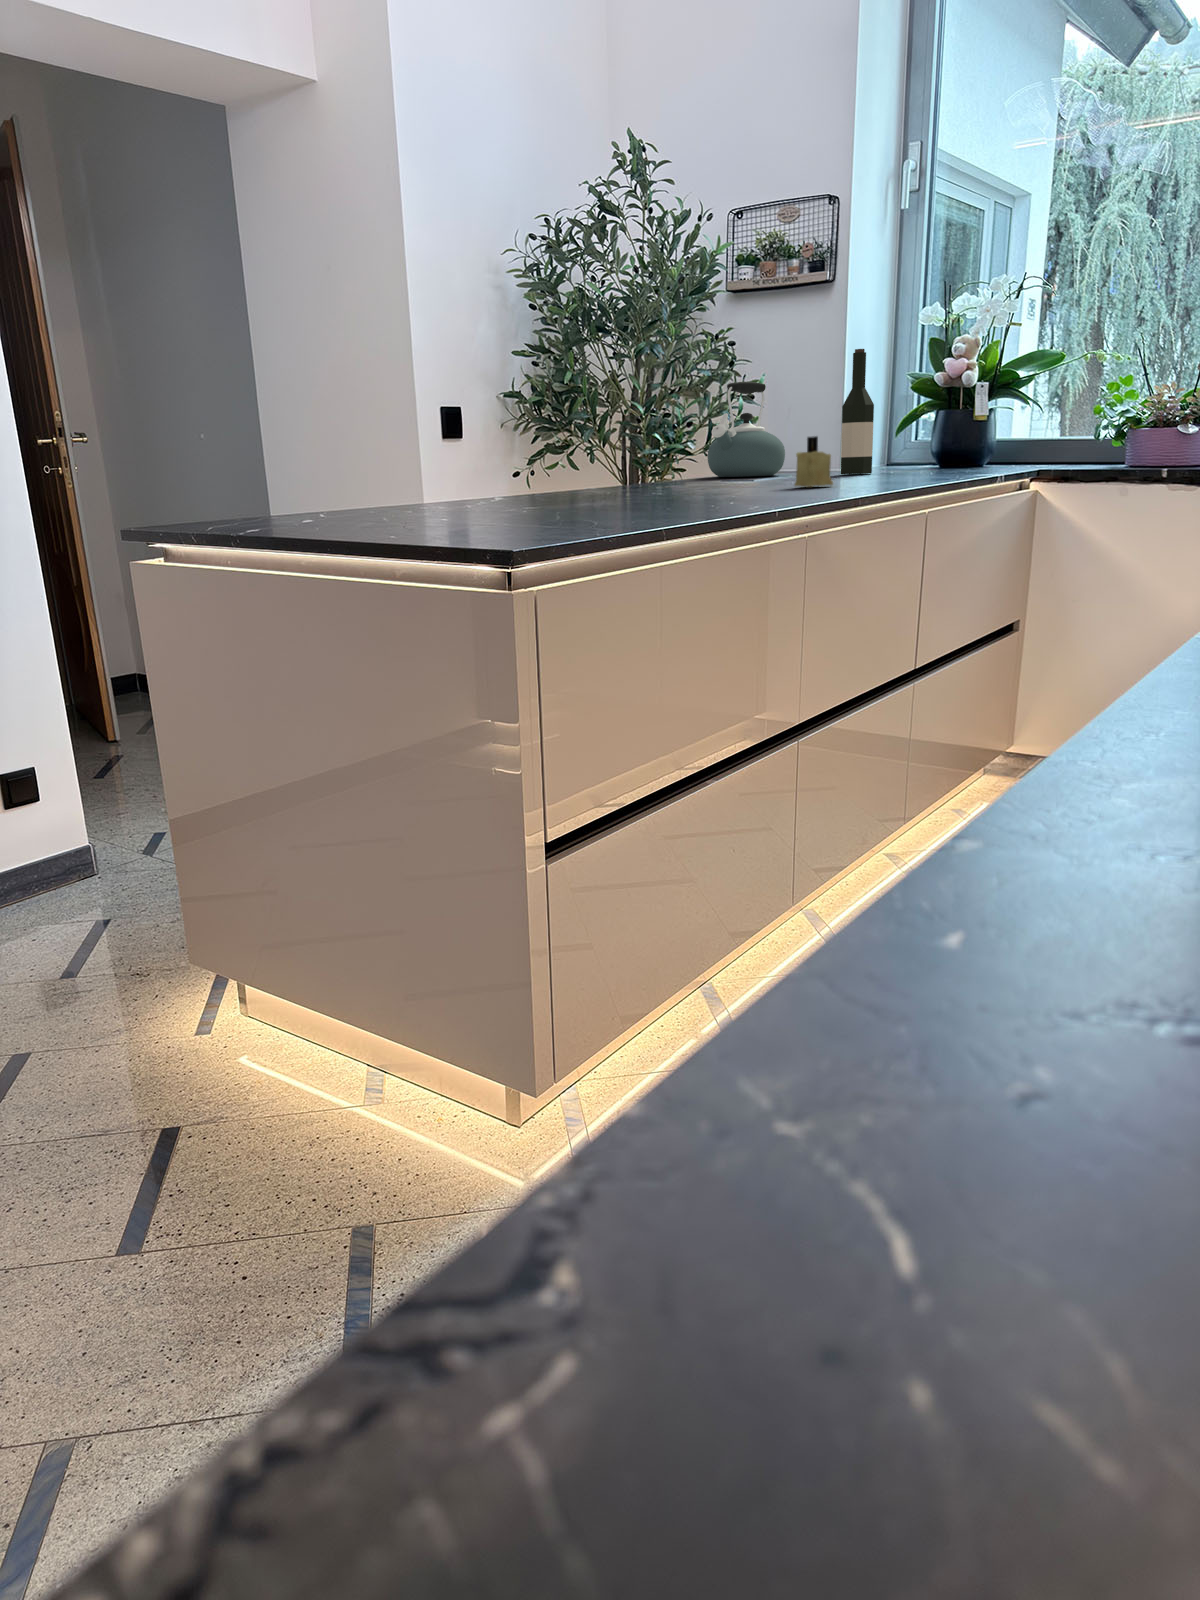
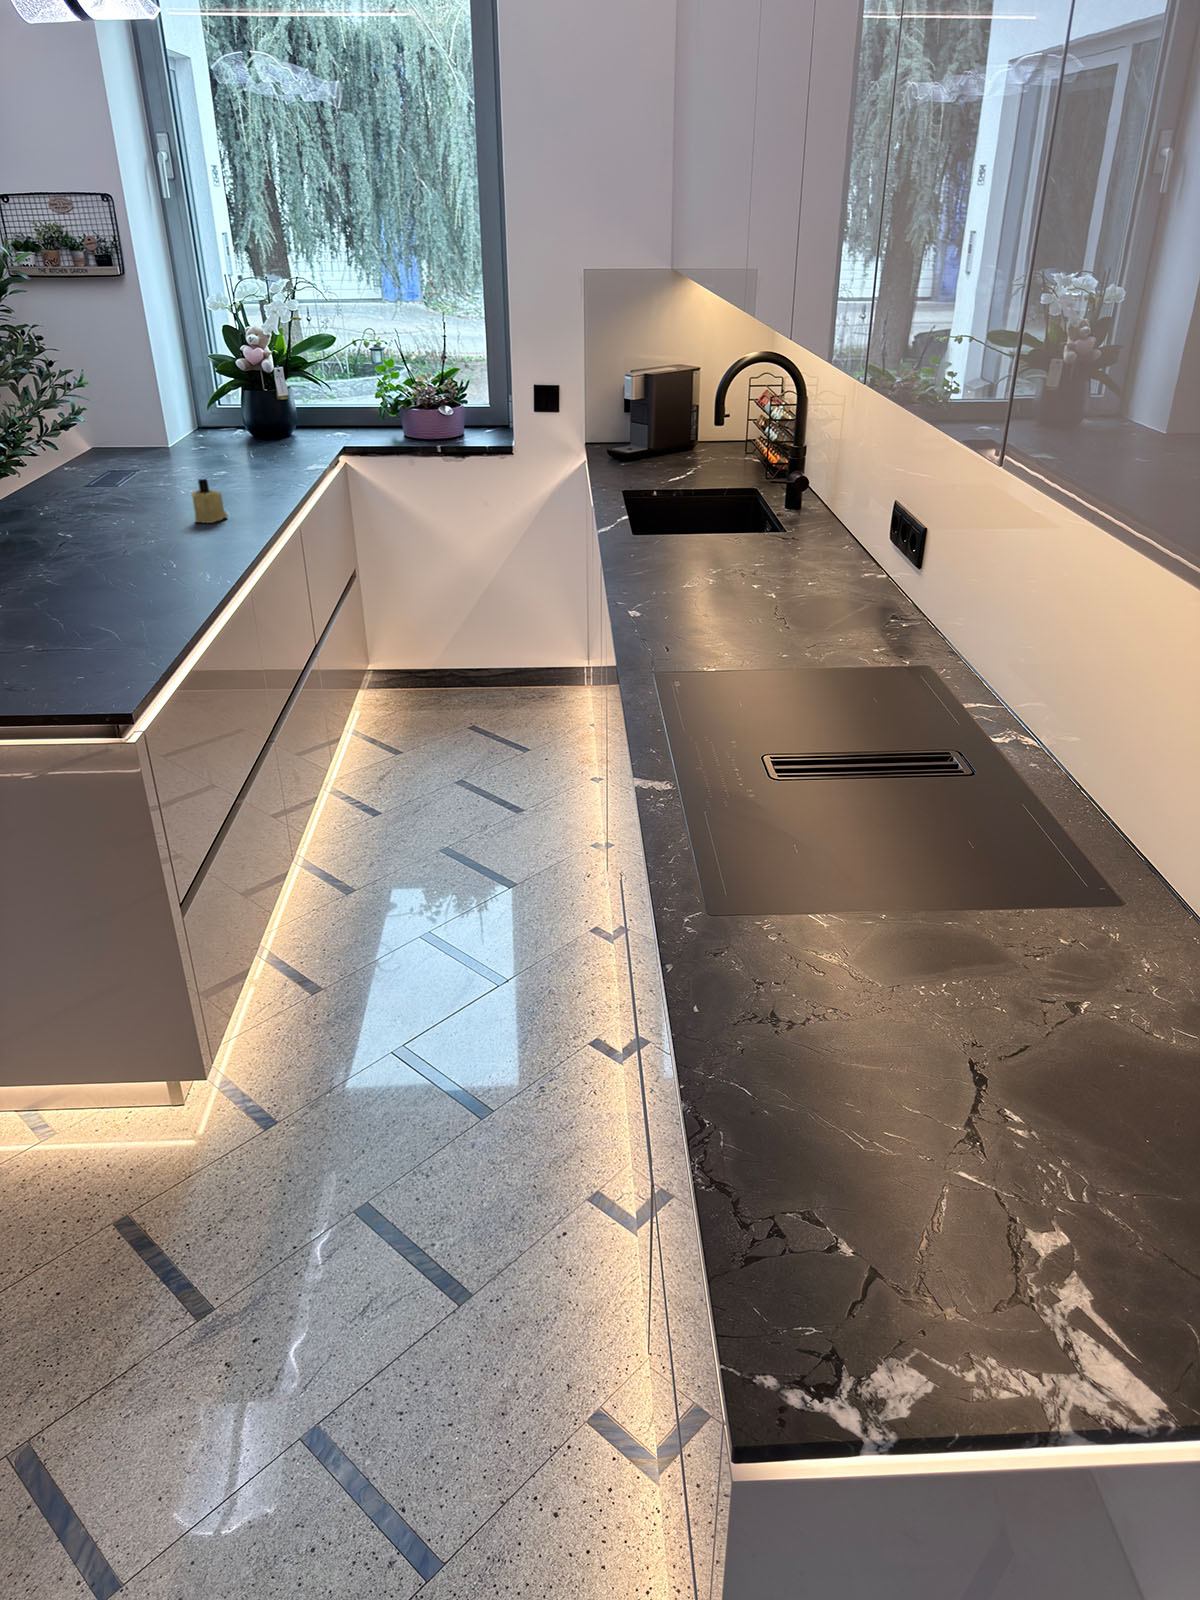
wine bottle: present [840,349,874,474] -> none [179,361,218,472]
kettle: present [708,382,785,477] -> none [53,386,130,479]

